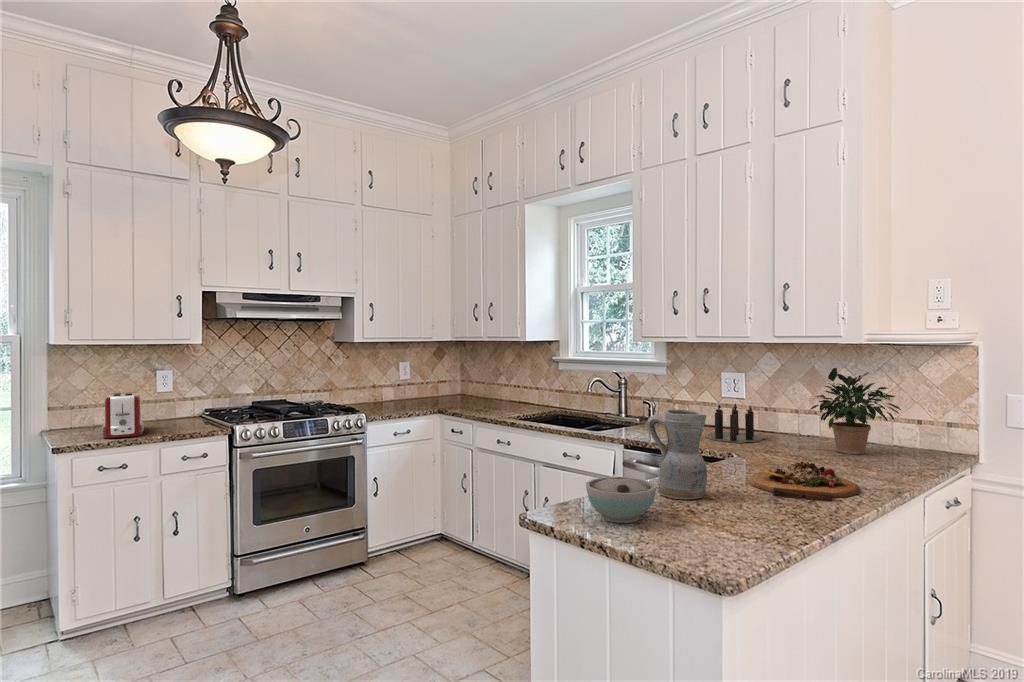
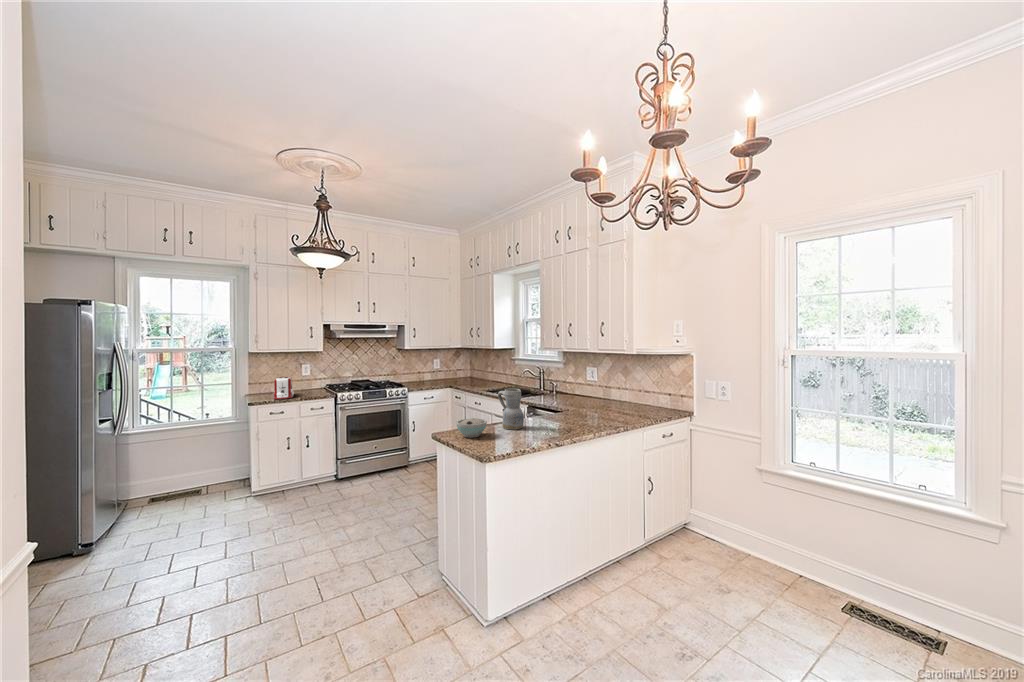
potted plant: present [810,368,901,454] -> none [613,367,656,411]
candle: present [706,404,766,443] -> none [567,384,602,405]
cutting board: present [749,462,860,502] -> none [552,414,600,432]

